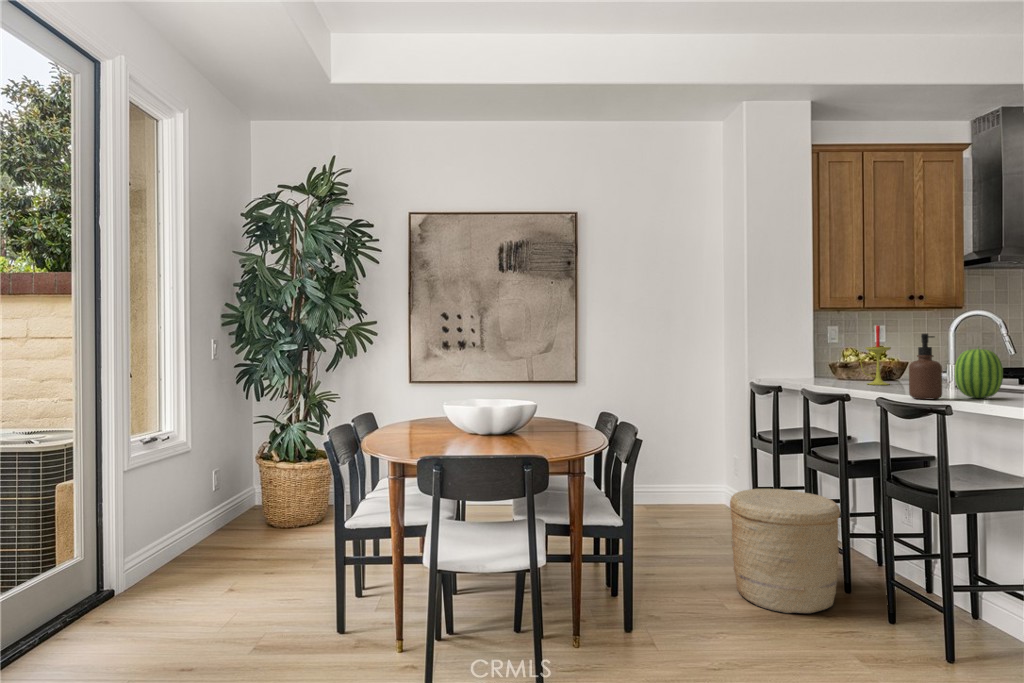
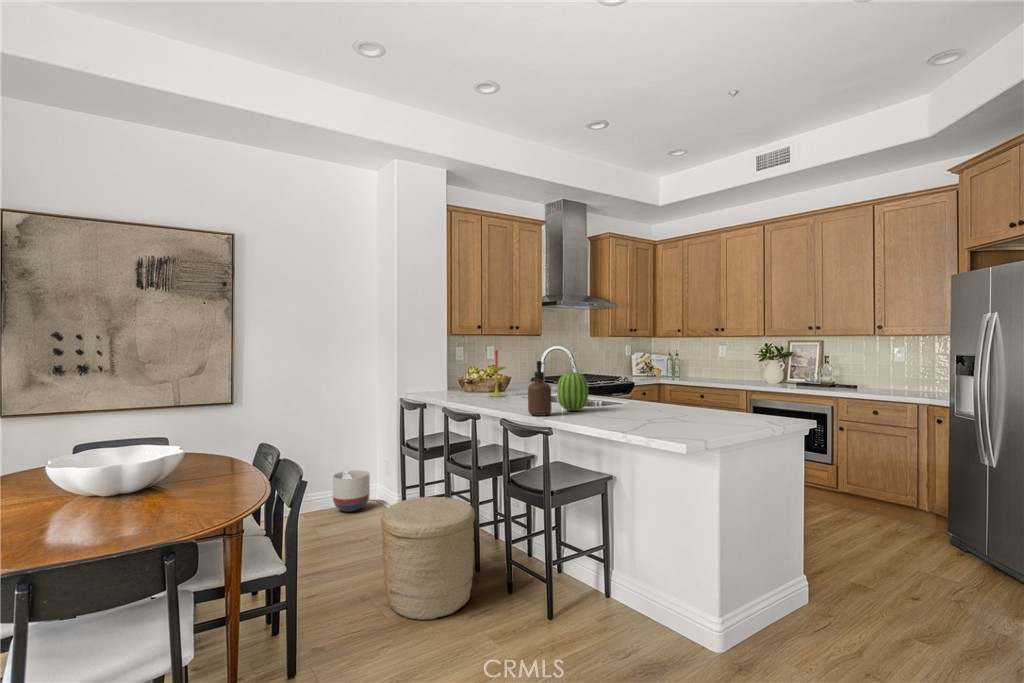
planter: none [674,466,715,510] -> present [333,470,370,512]

